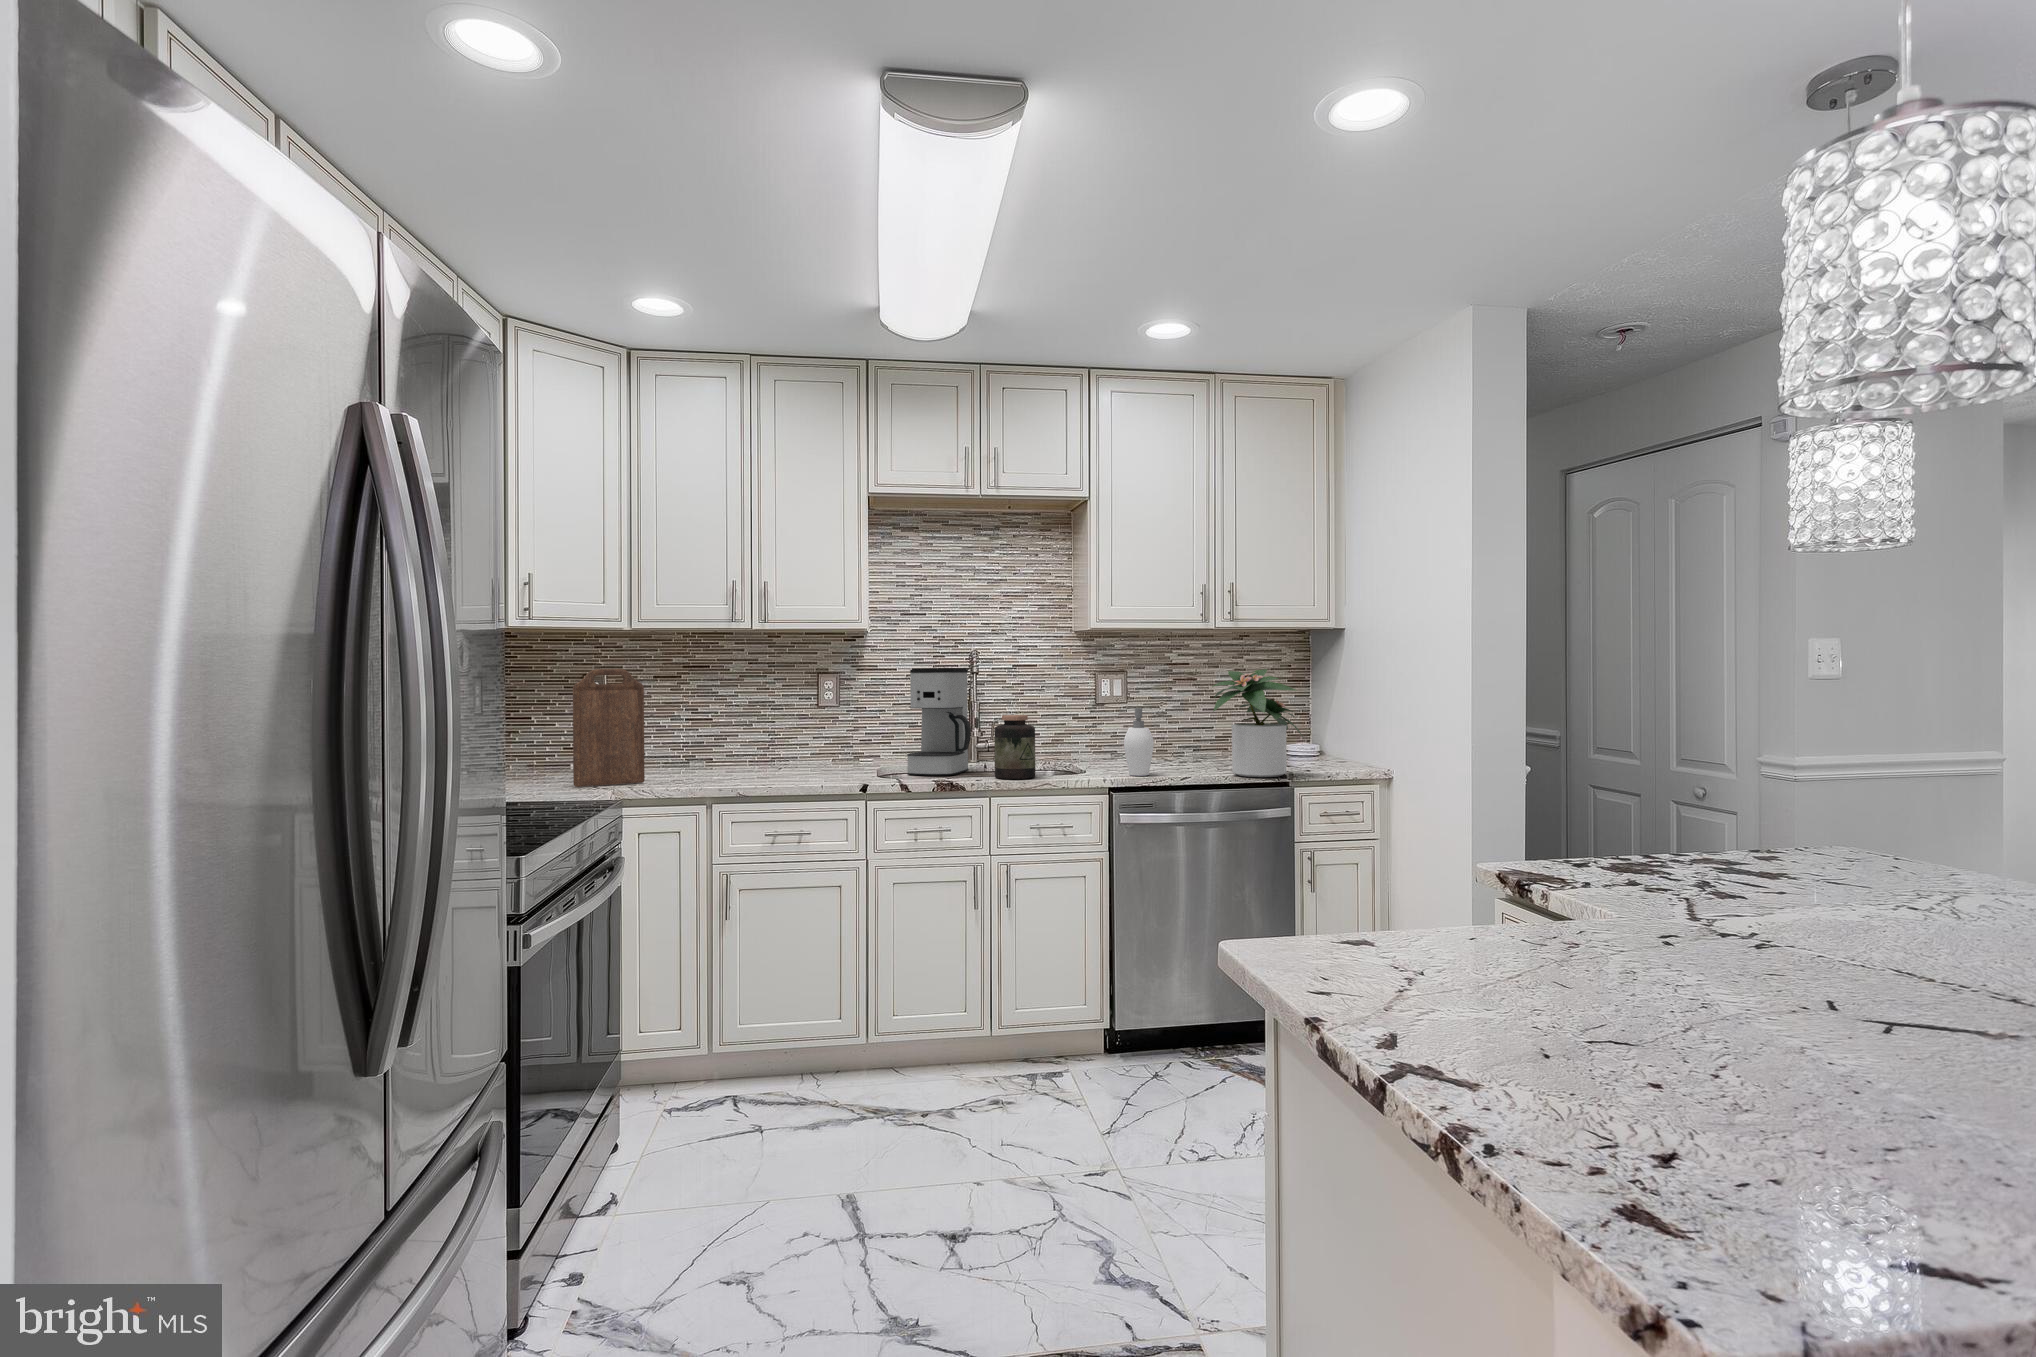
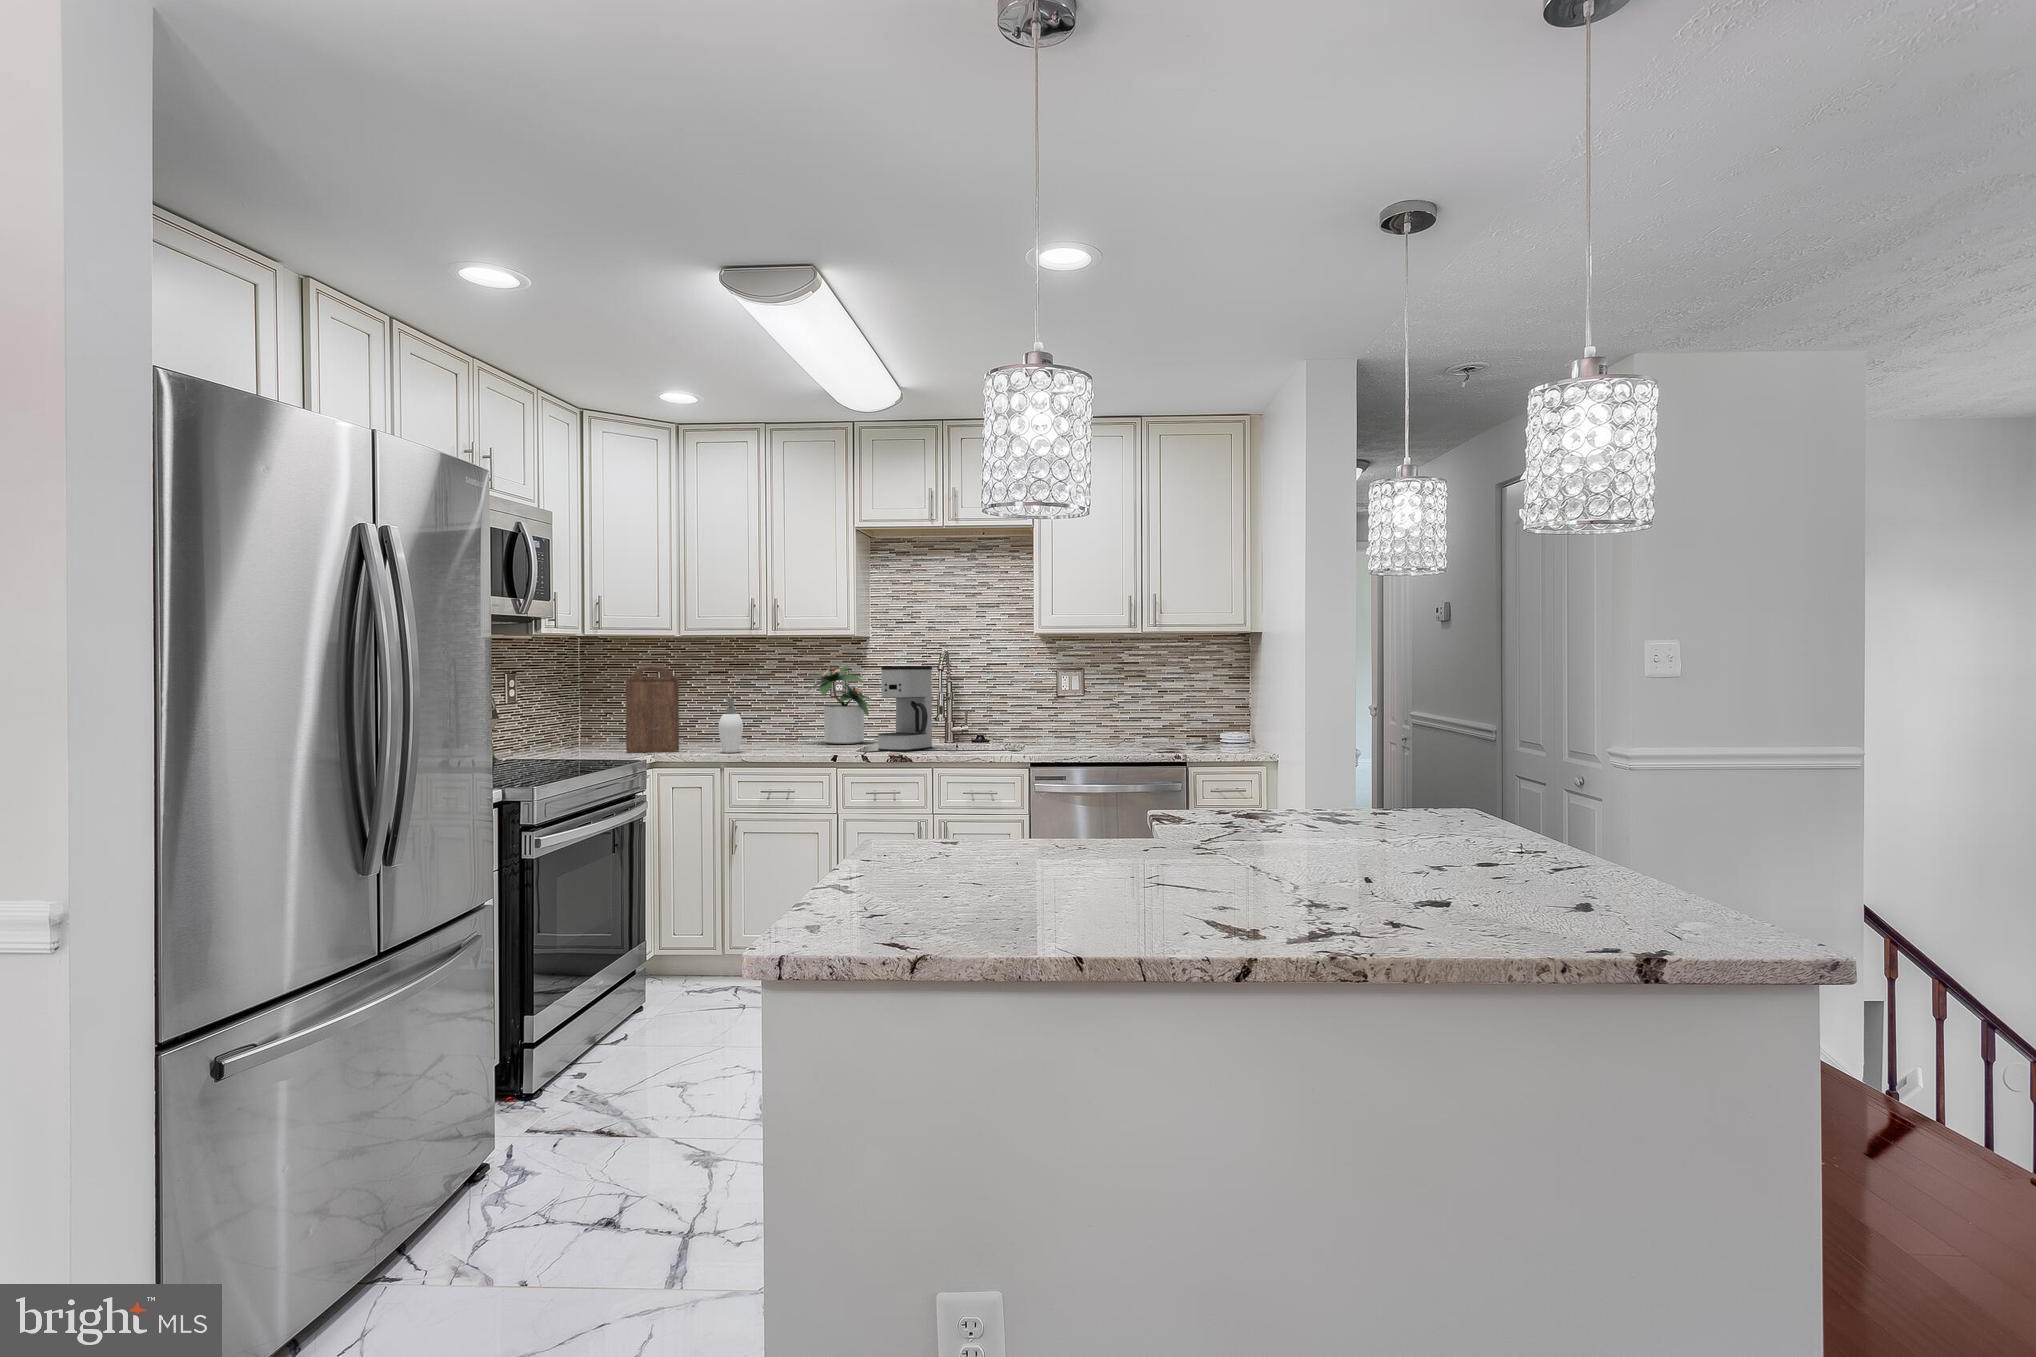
potted plant: present [1212,669,1303,777] -> present [808,666,873,744]
soap dispenser: present [1124,708,1161,776] -> present [718,698,743,753]
jar: present [994,715,1035,779] -> none [939,704,971,754]

